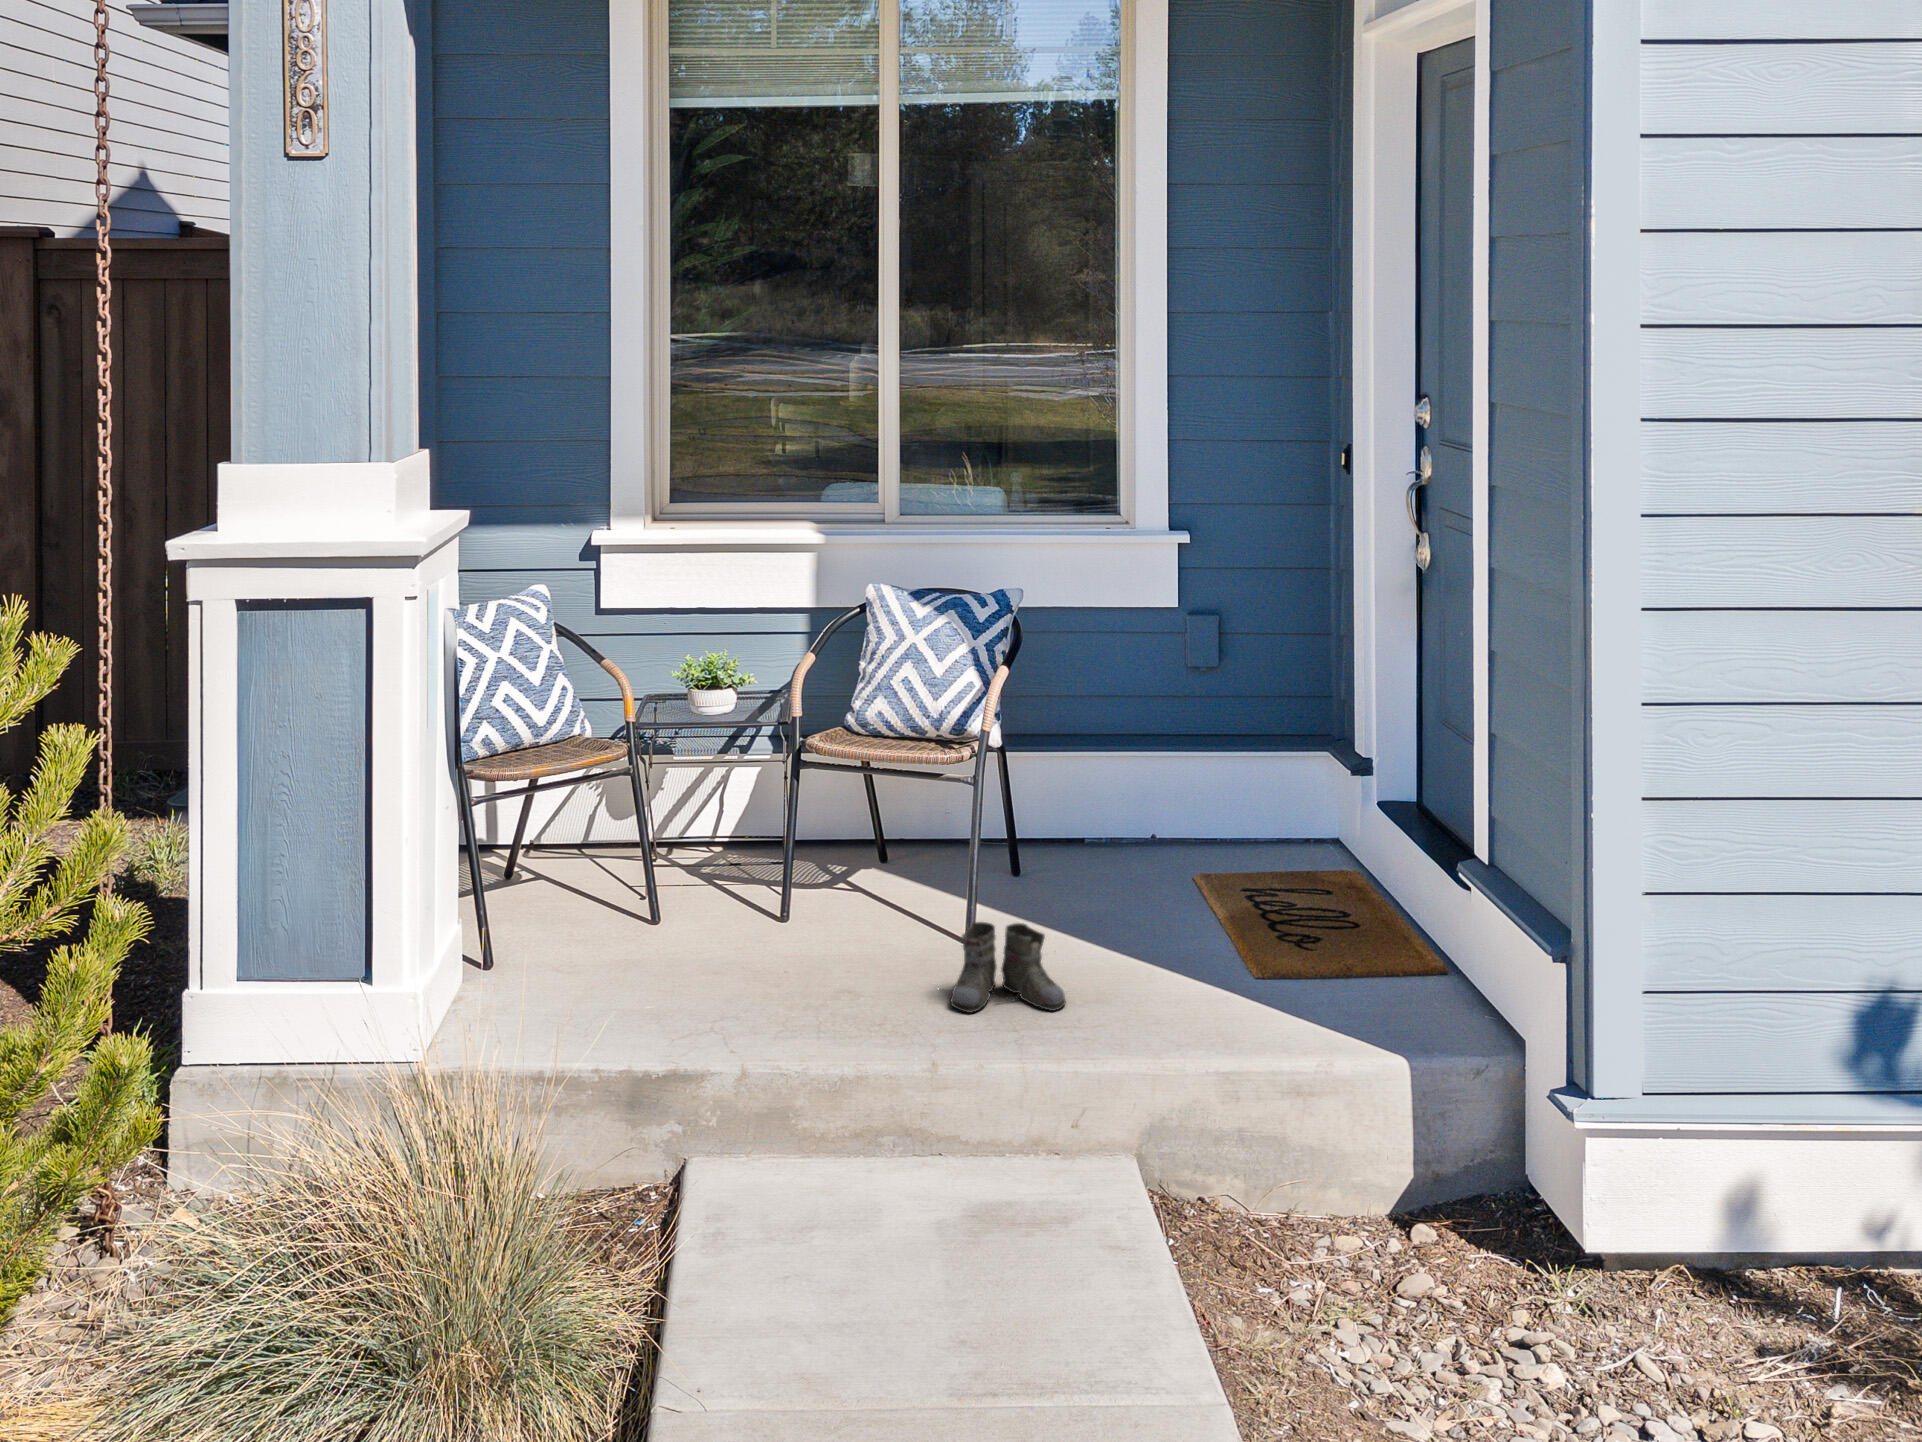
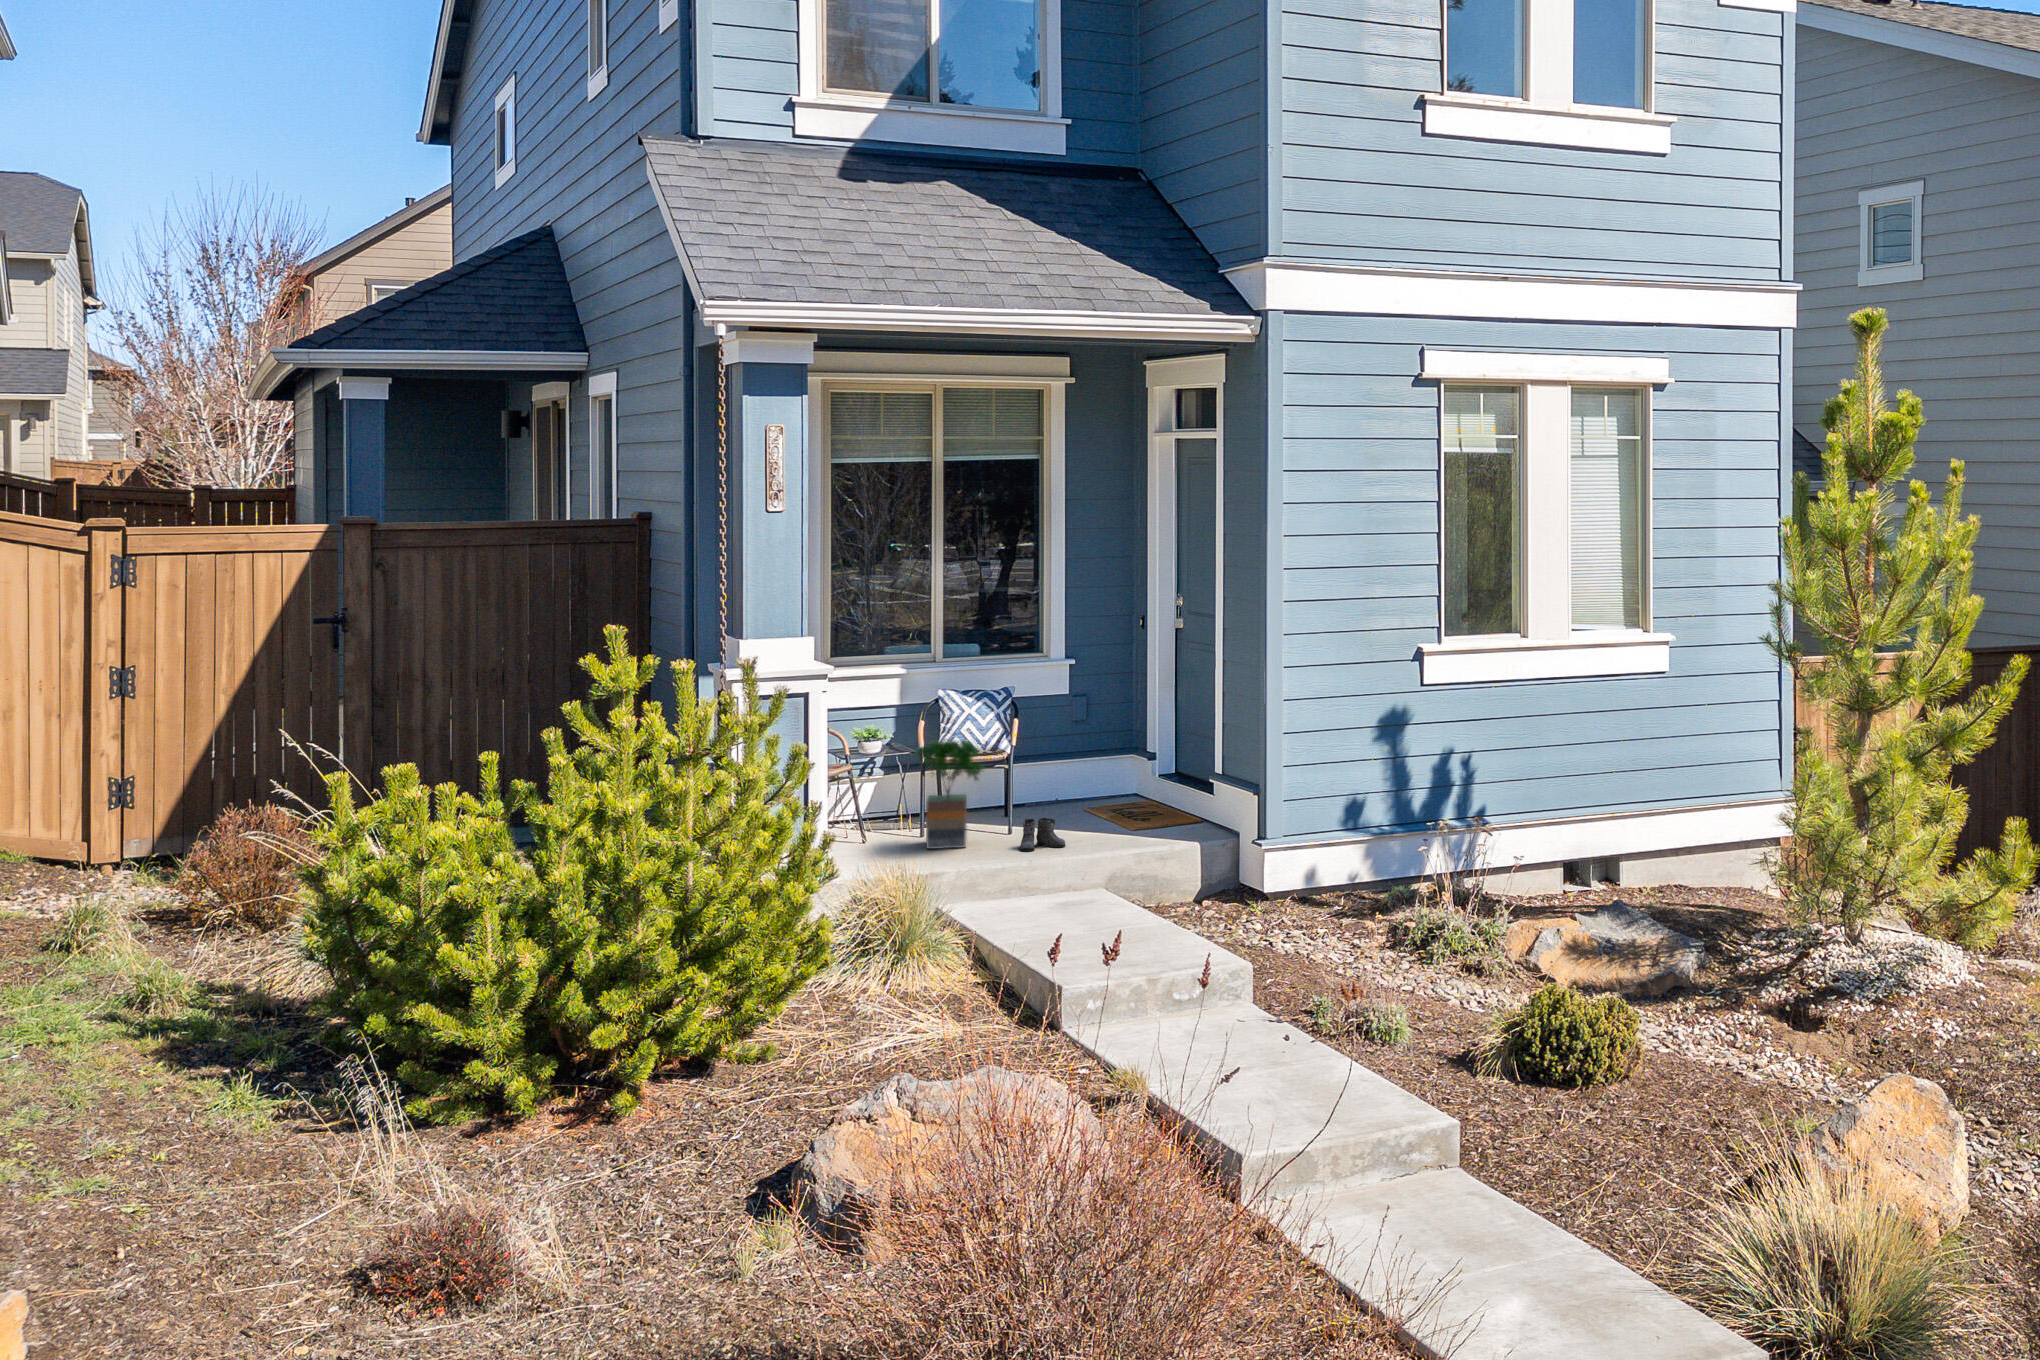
potted tree: none [742,701,900,968] -> present [917,739,985,849]

